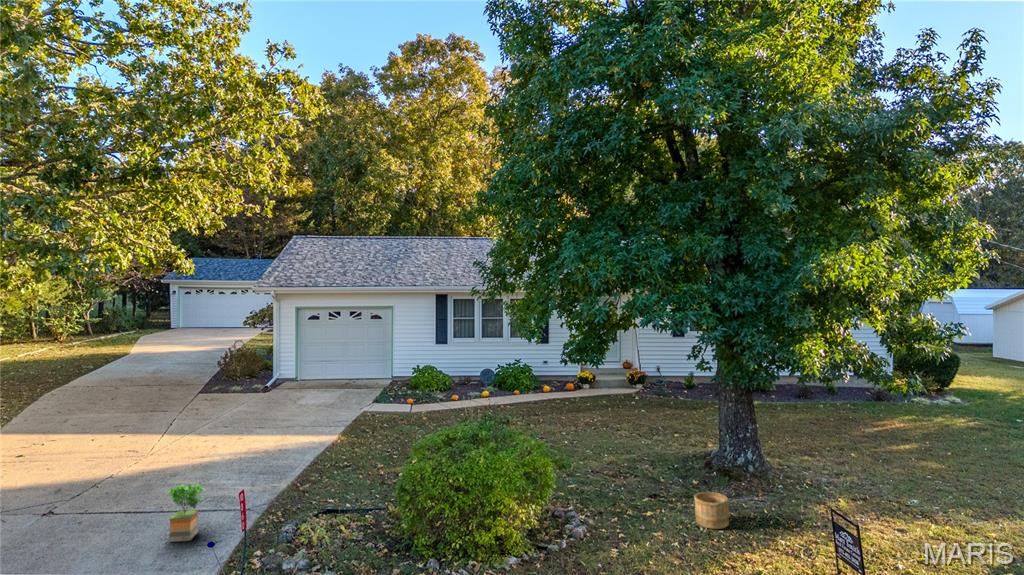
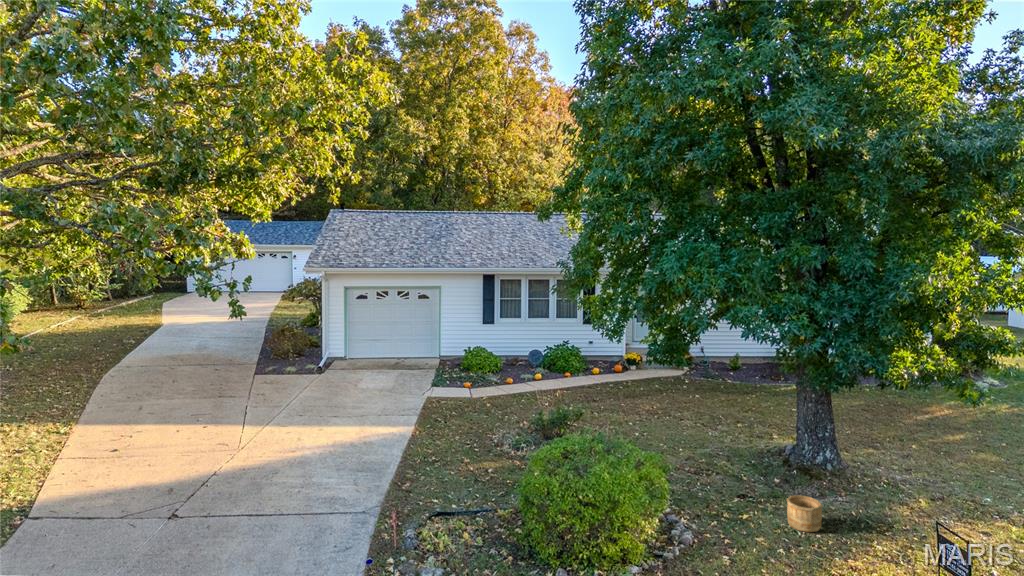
potted tree: present [168,484,204,542] -> none [296,490,331,545]

